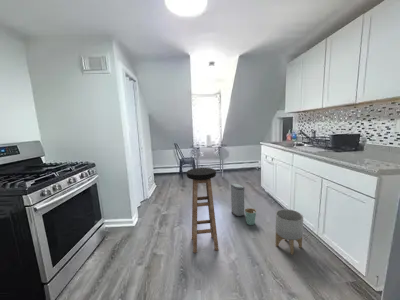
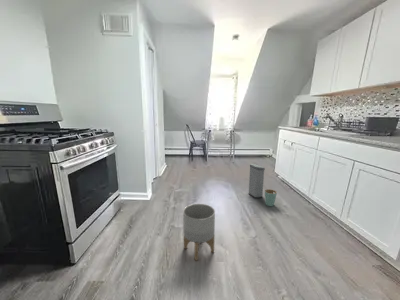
bar stool: present [186,168,219,253] -> none [210,142,242,228]
planter: present [275,209,303,254] -> present [183,204,215,260]

